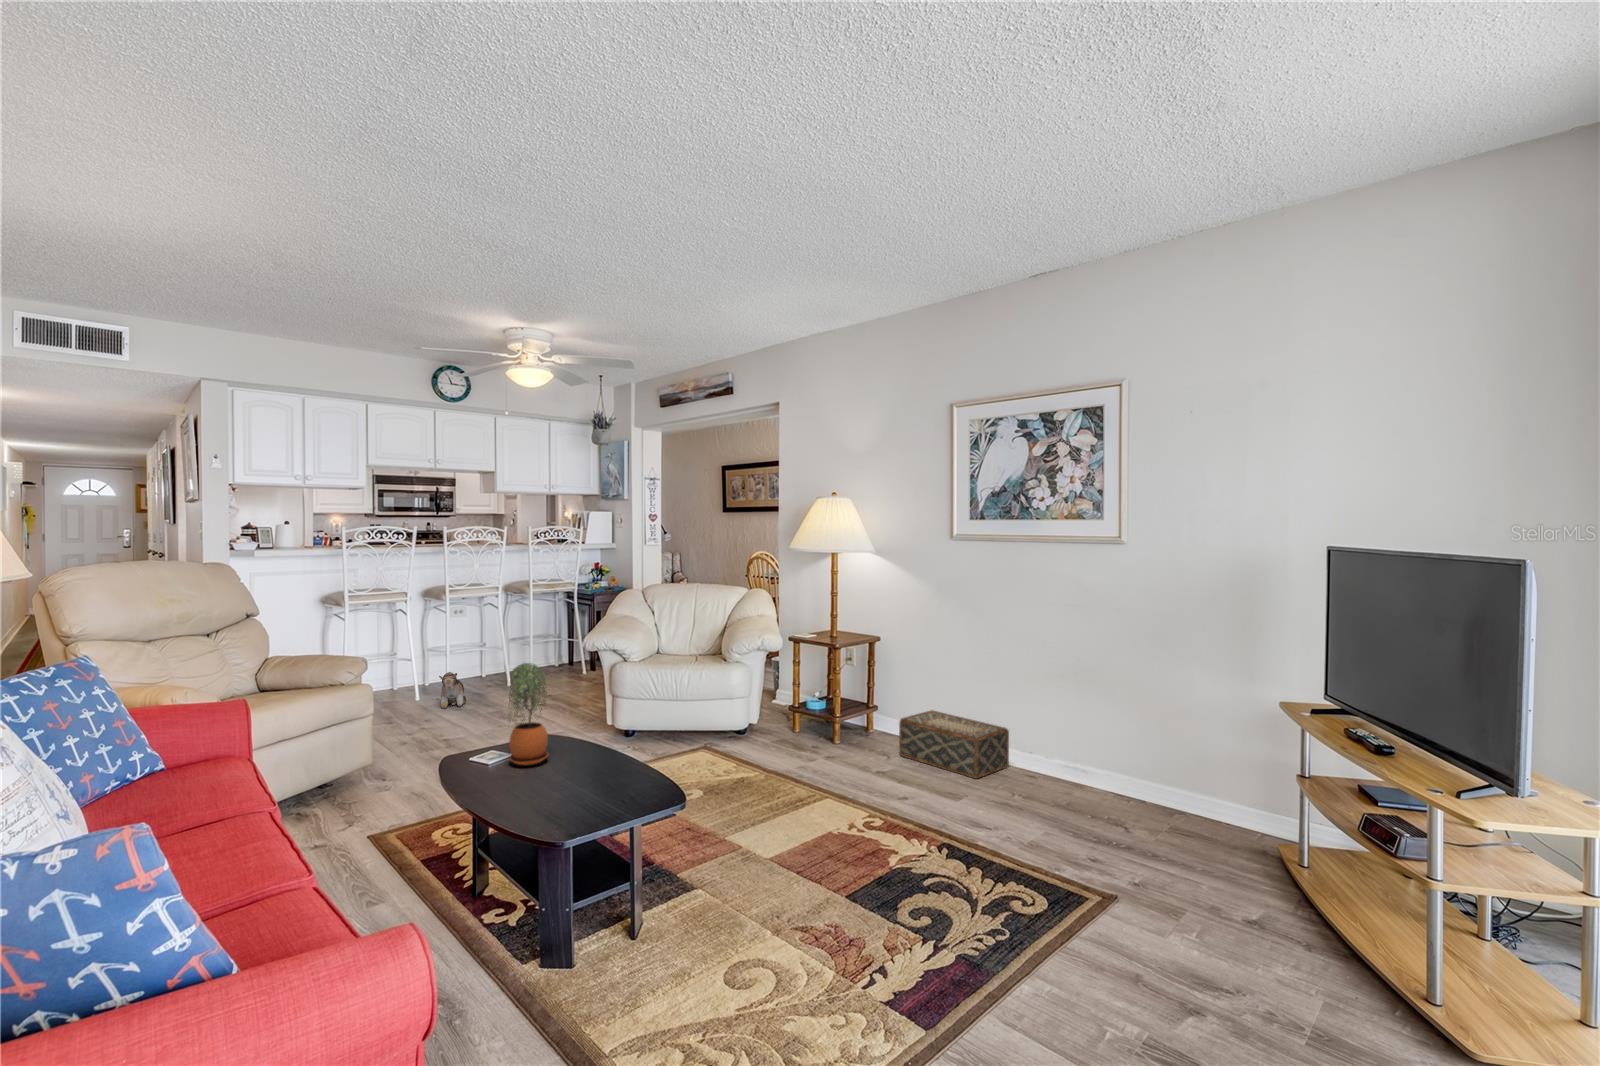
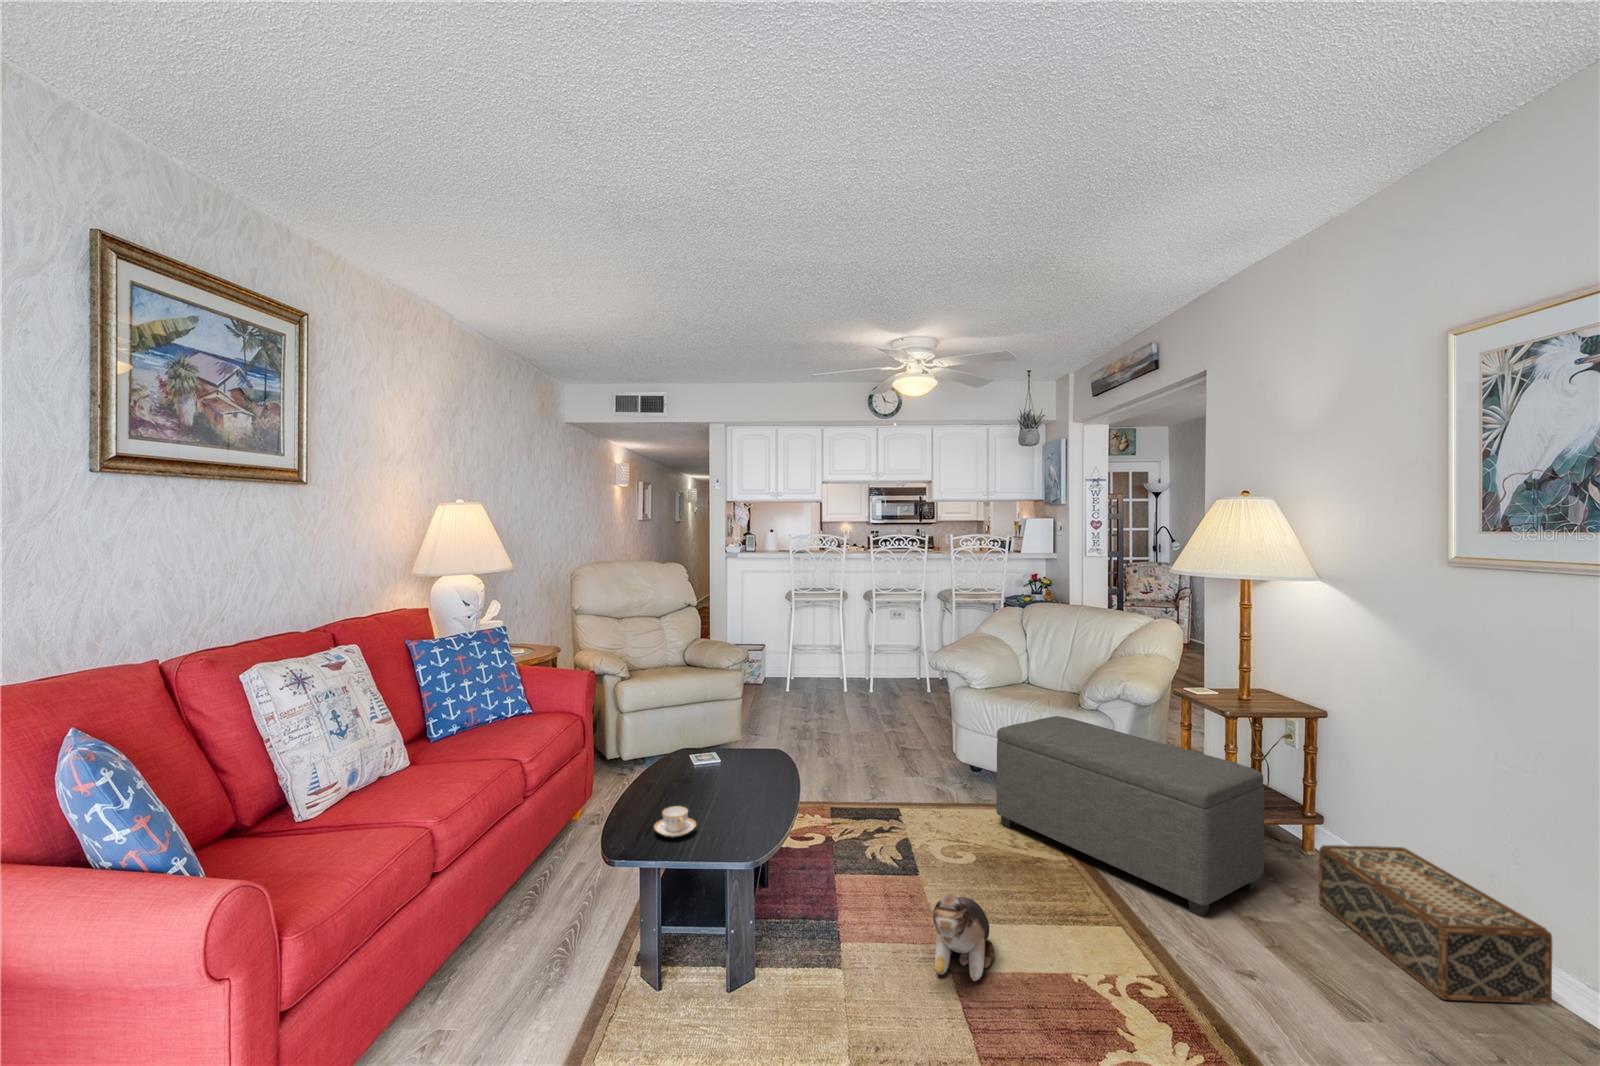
potted plant: present [509,663,549,765] -> none [708,671,754,777]
plush toy: present [439,672,466,708] -> present [926,894,994,981]
ottoman: none [689,672,871,780] -> present [996,716,1265,916]
teacup: none [541,785,582,812] -> present [654,806,696,837]

